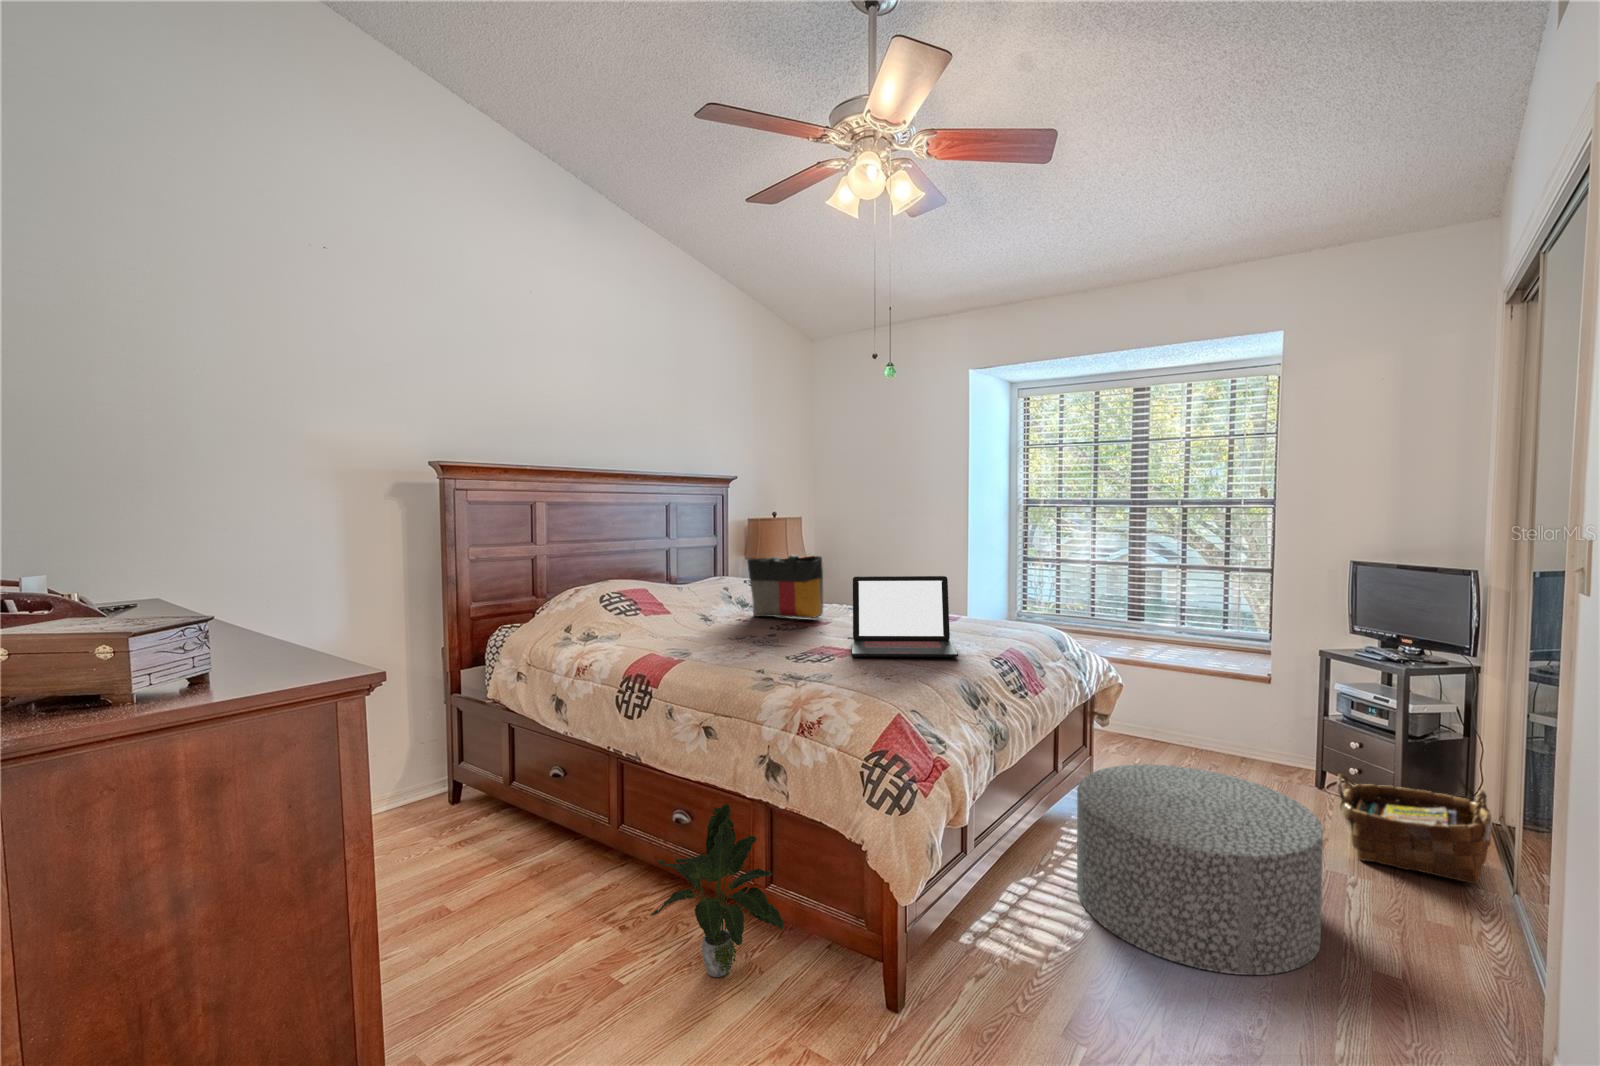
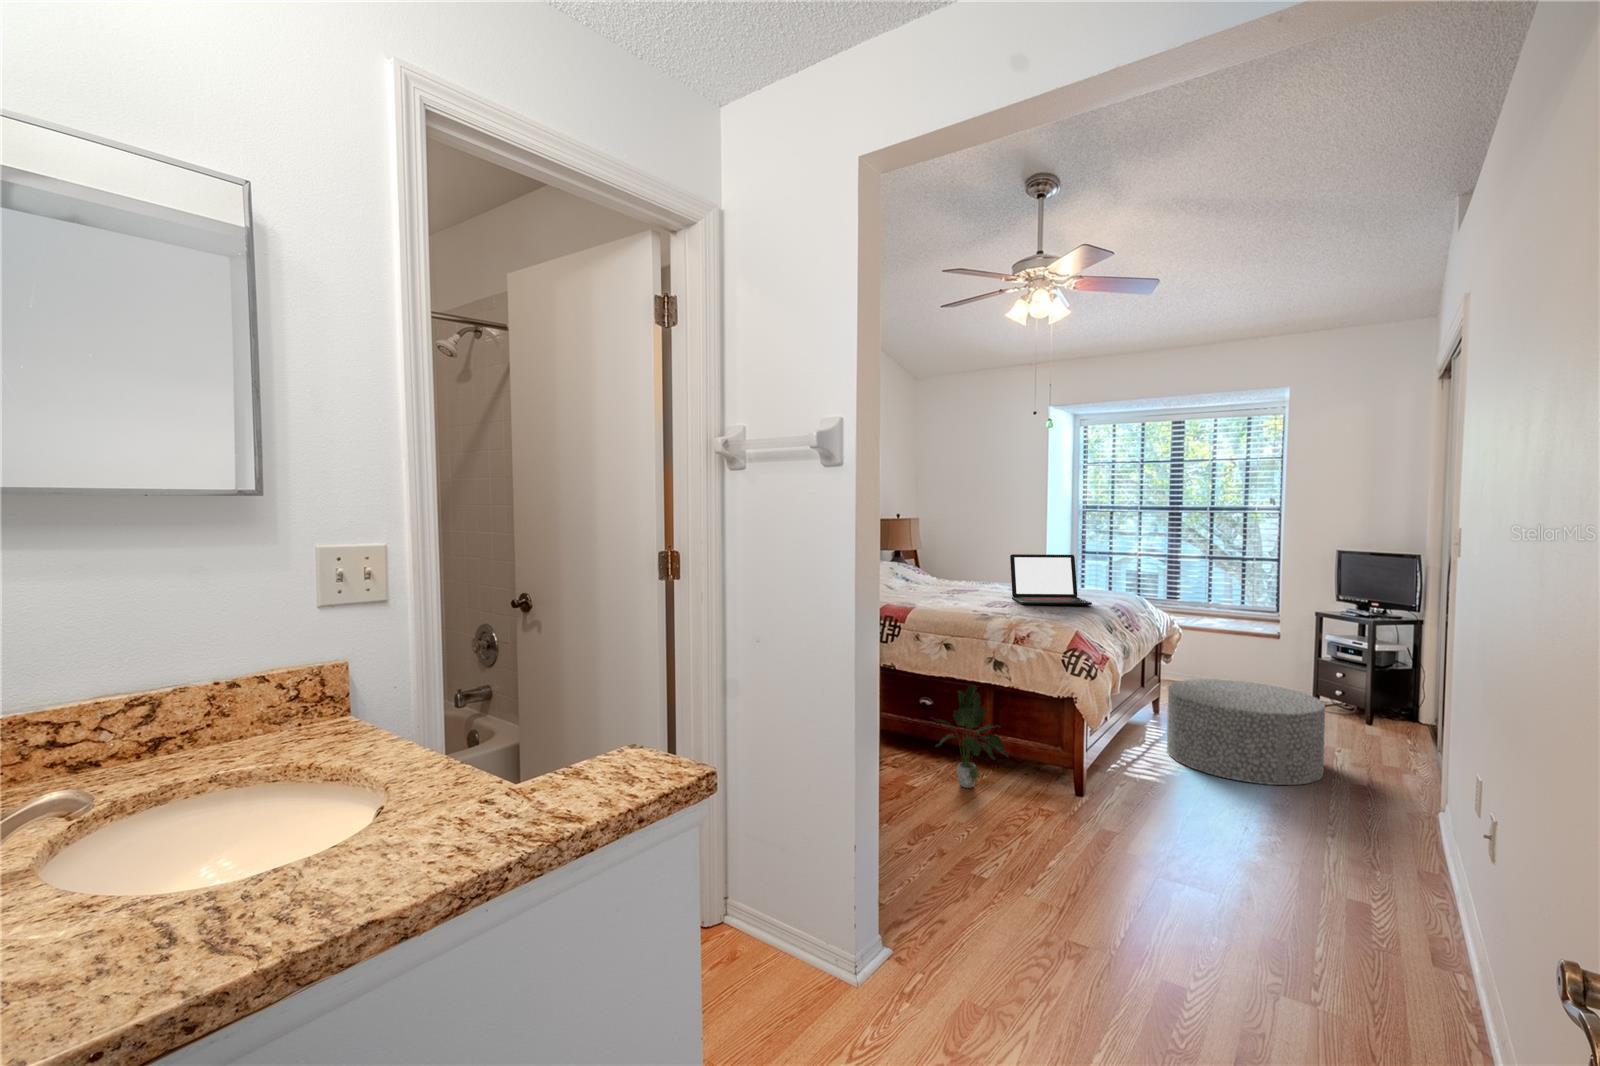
tote bag: present [747,555,823,618] -> none [917,541,975,586]
woven basket: present [1337,774,1492,884] -> none [1329,689,1427,749]

